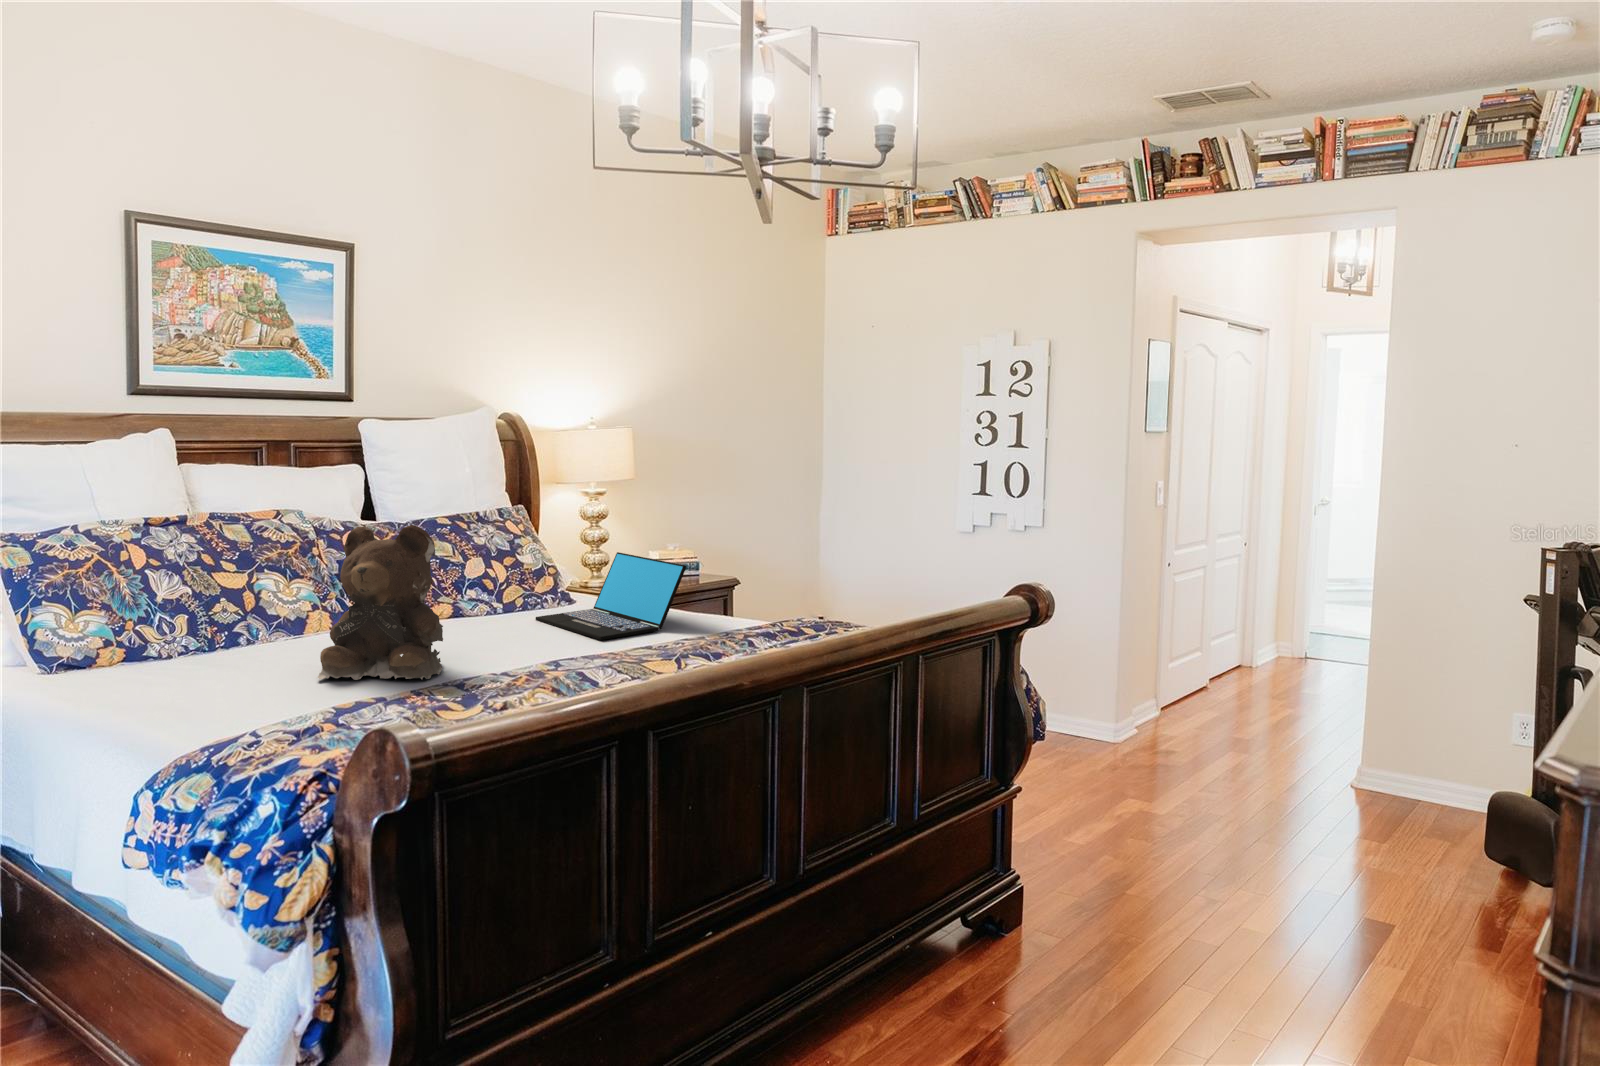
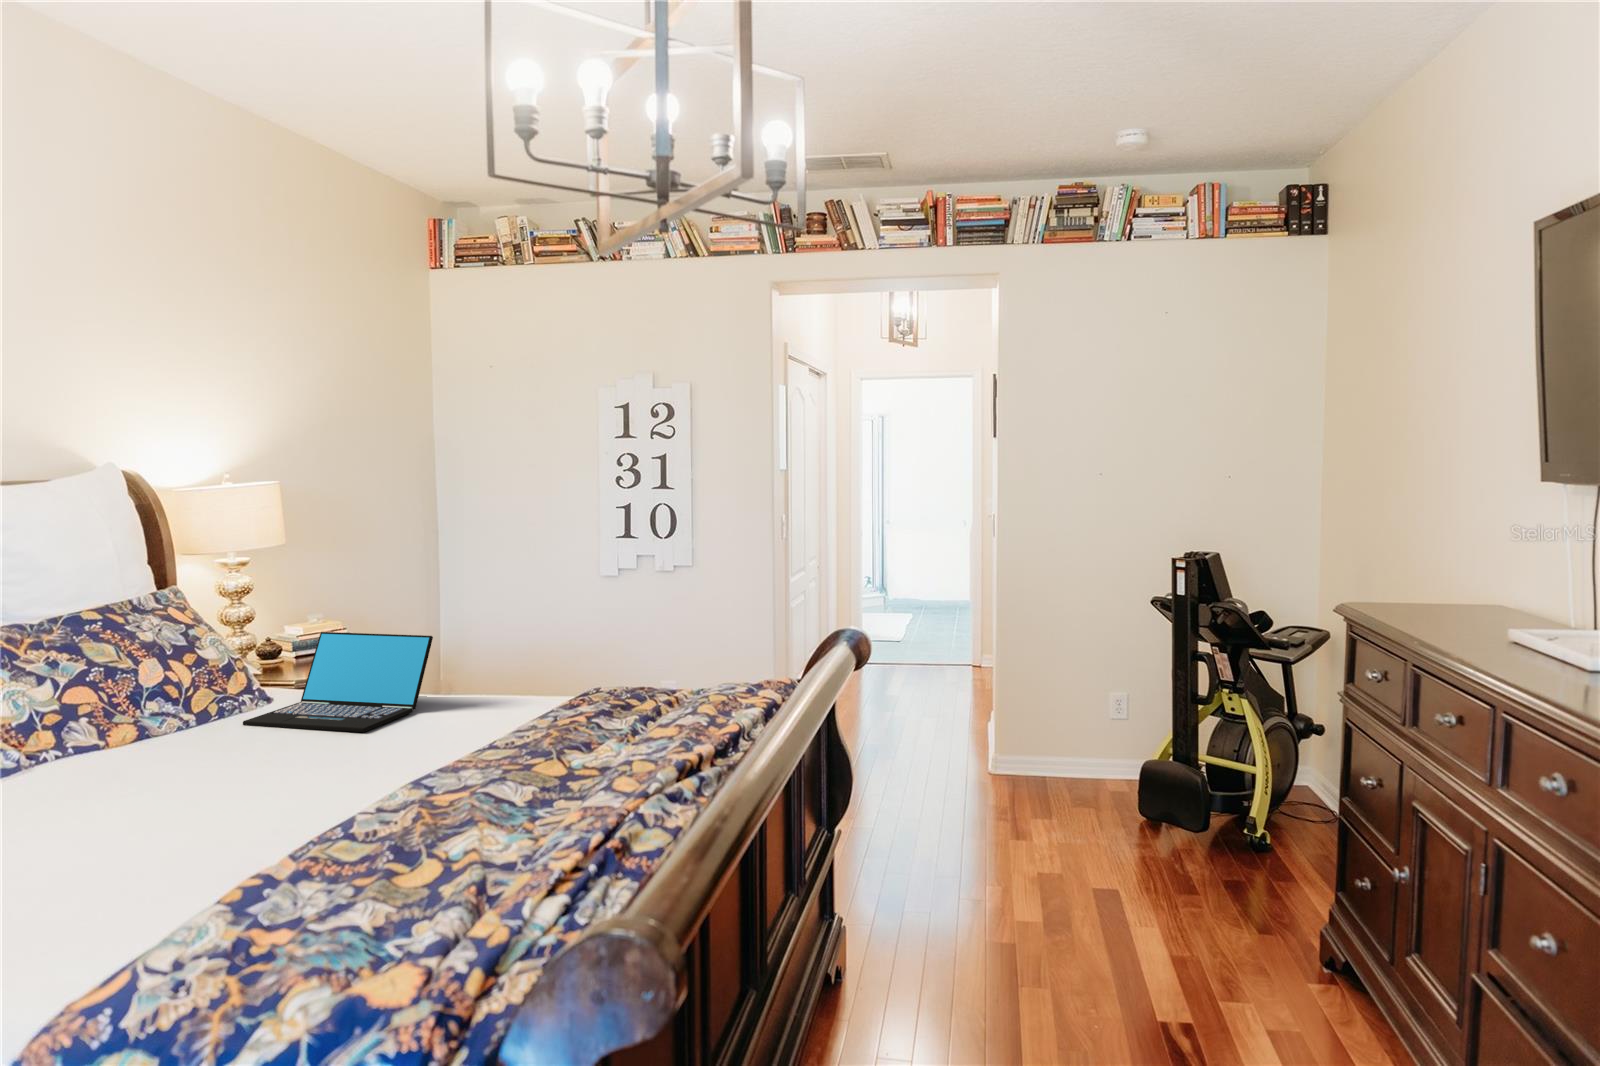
teddy bear: present [318,525,443,680] -> none [55,624,230,837]

